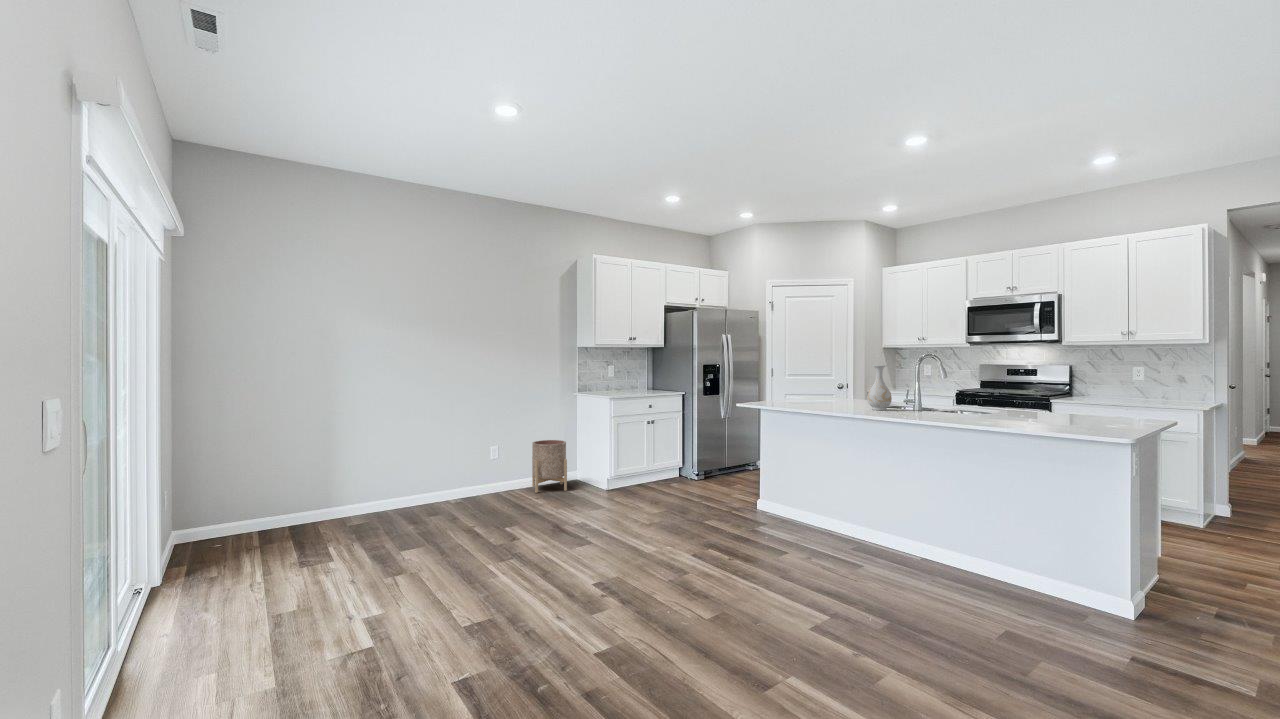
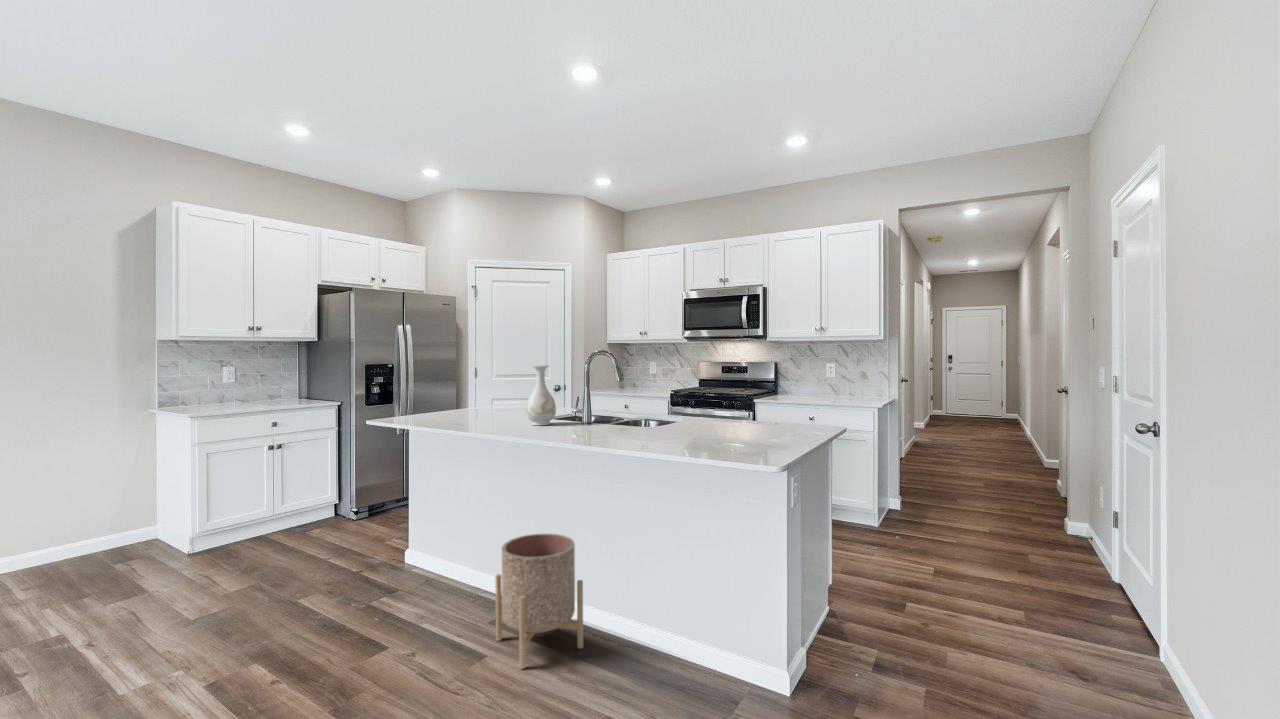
planter: present [532,440,567,493] -> present [495,534,583,669]

